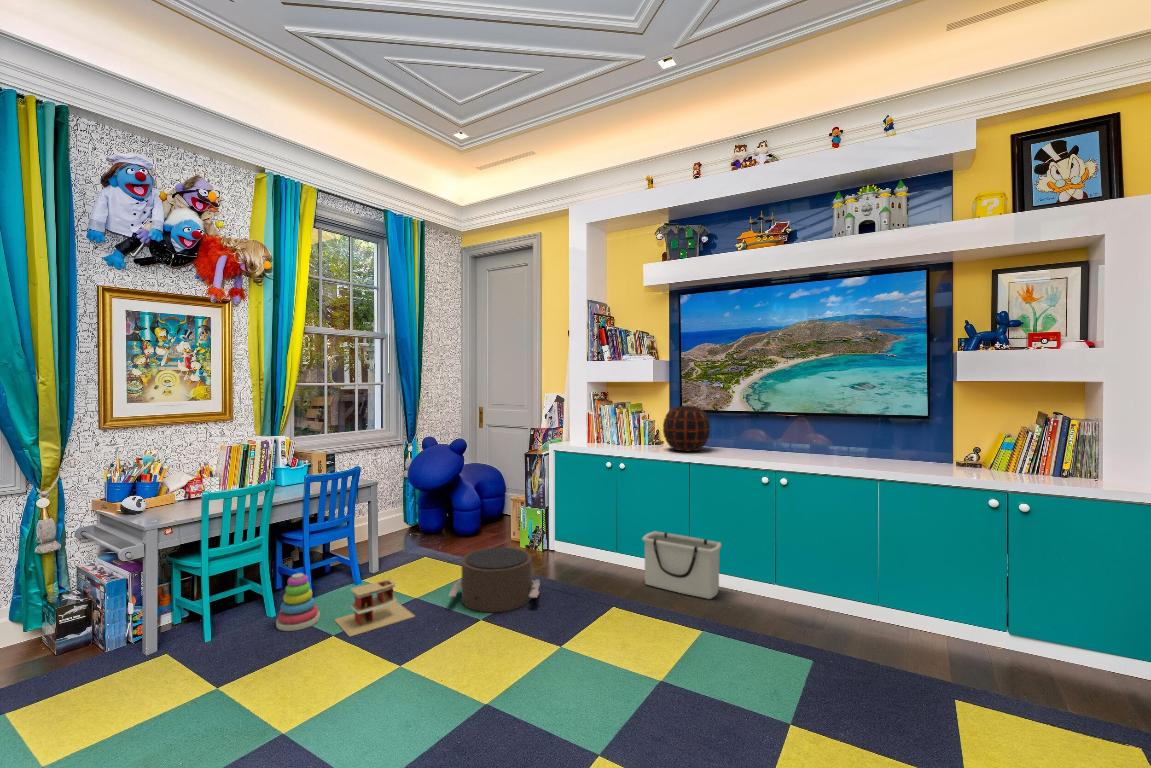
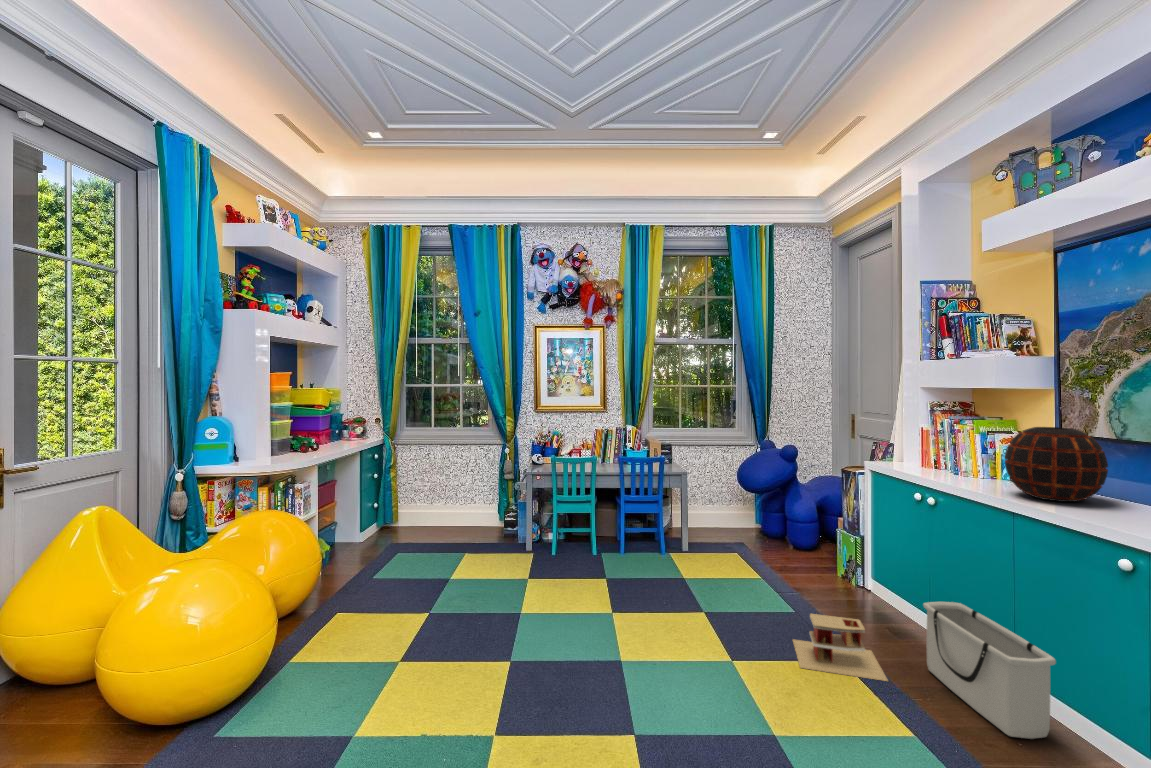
pouf: present [449,547,540,612] -> none [687,552,784,620]
stacking toy: present [276,573,320,631] -> none [581,525,611,566]
toy house: present [334,579,415,636] -> present [793,614,888,681]

